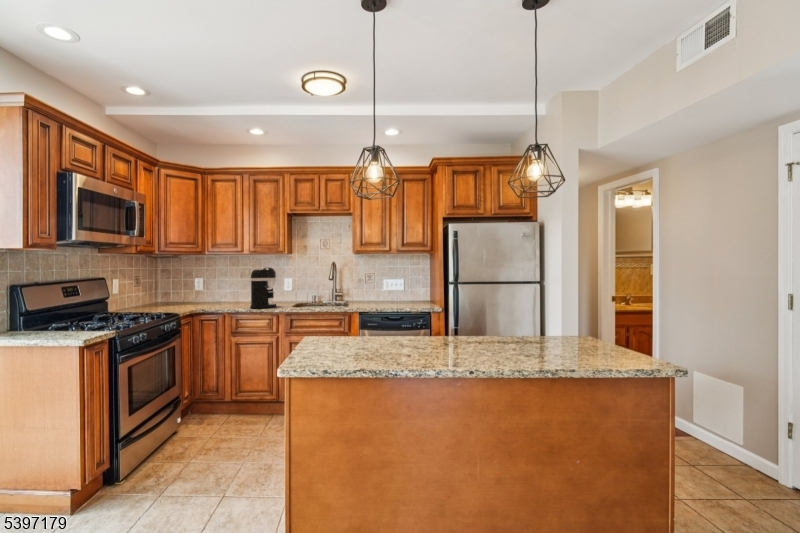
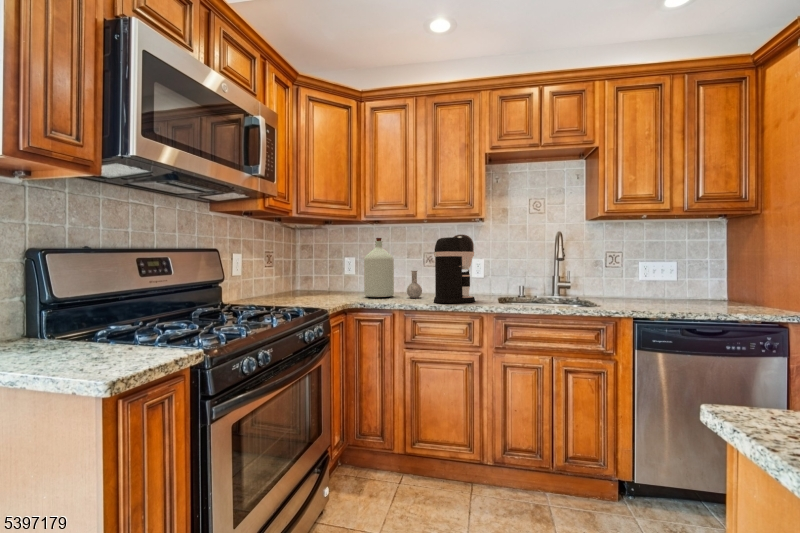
bottle: none [207,267,247,305] -> present [364,238,422,298]

